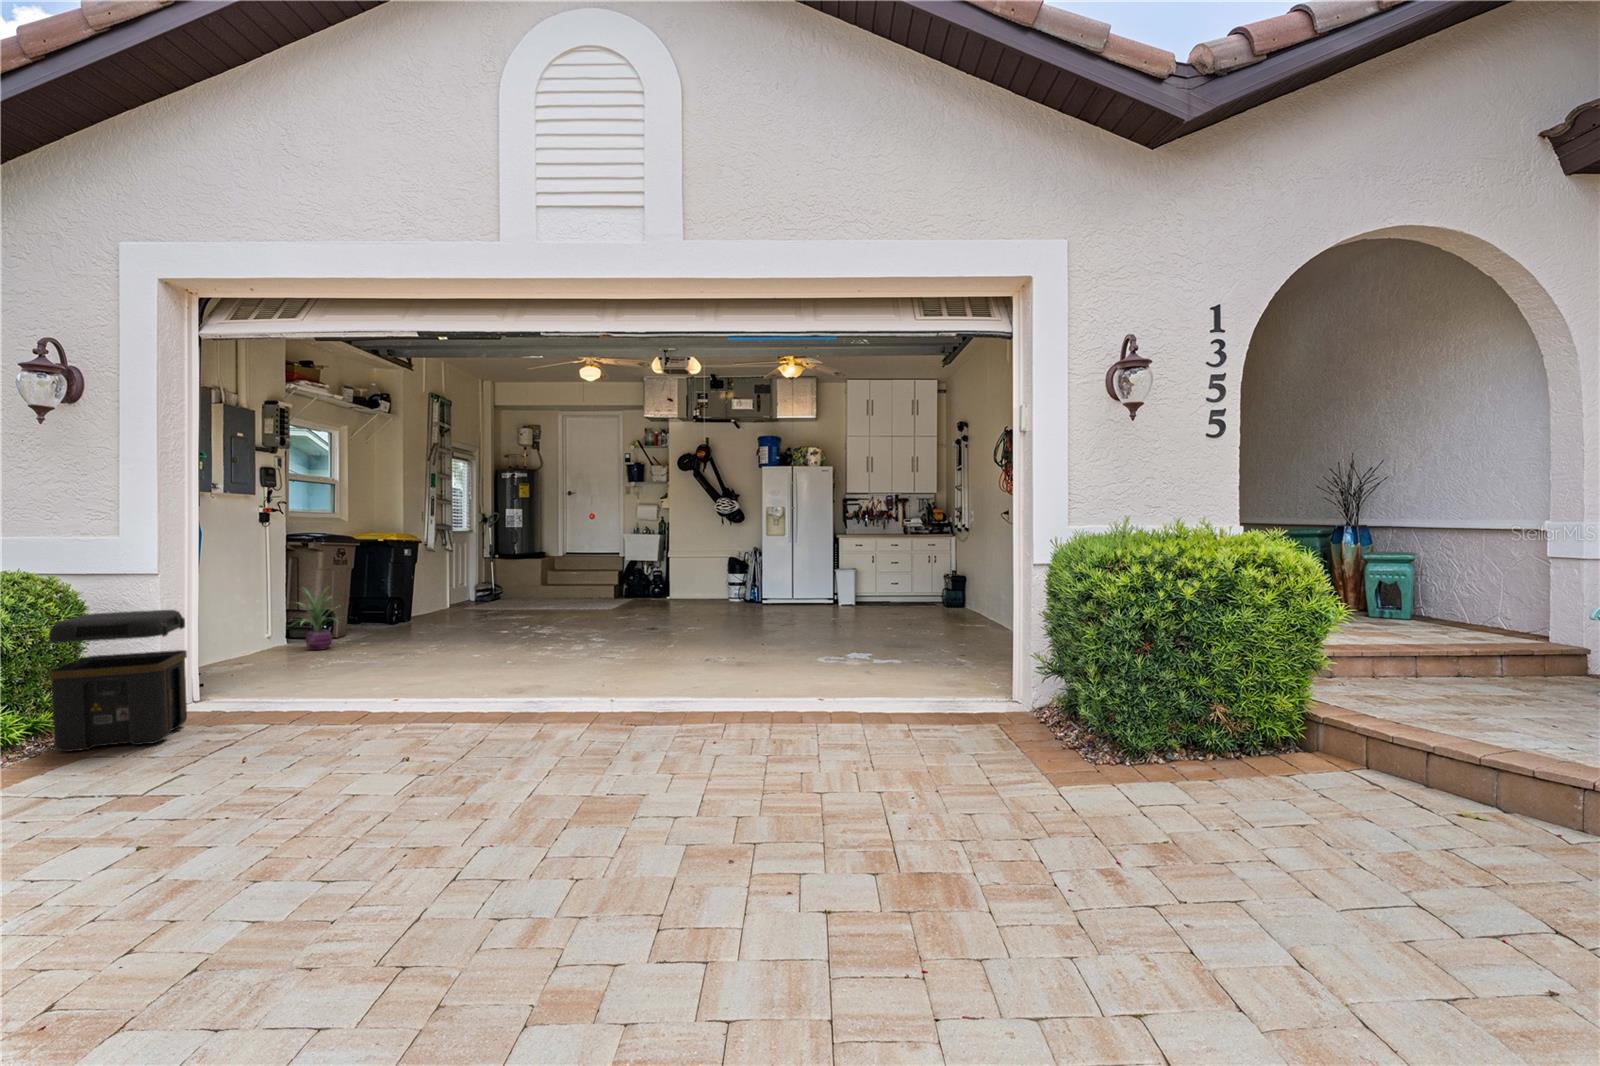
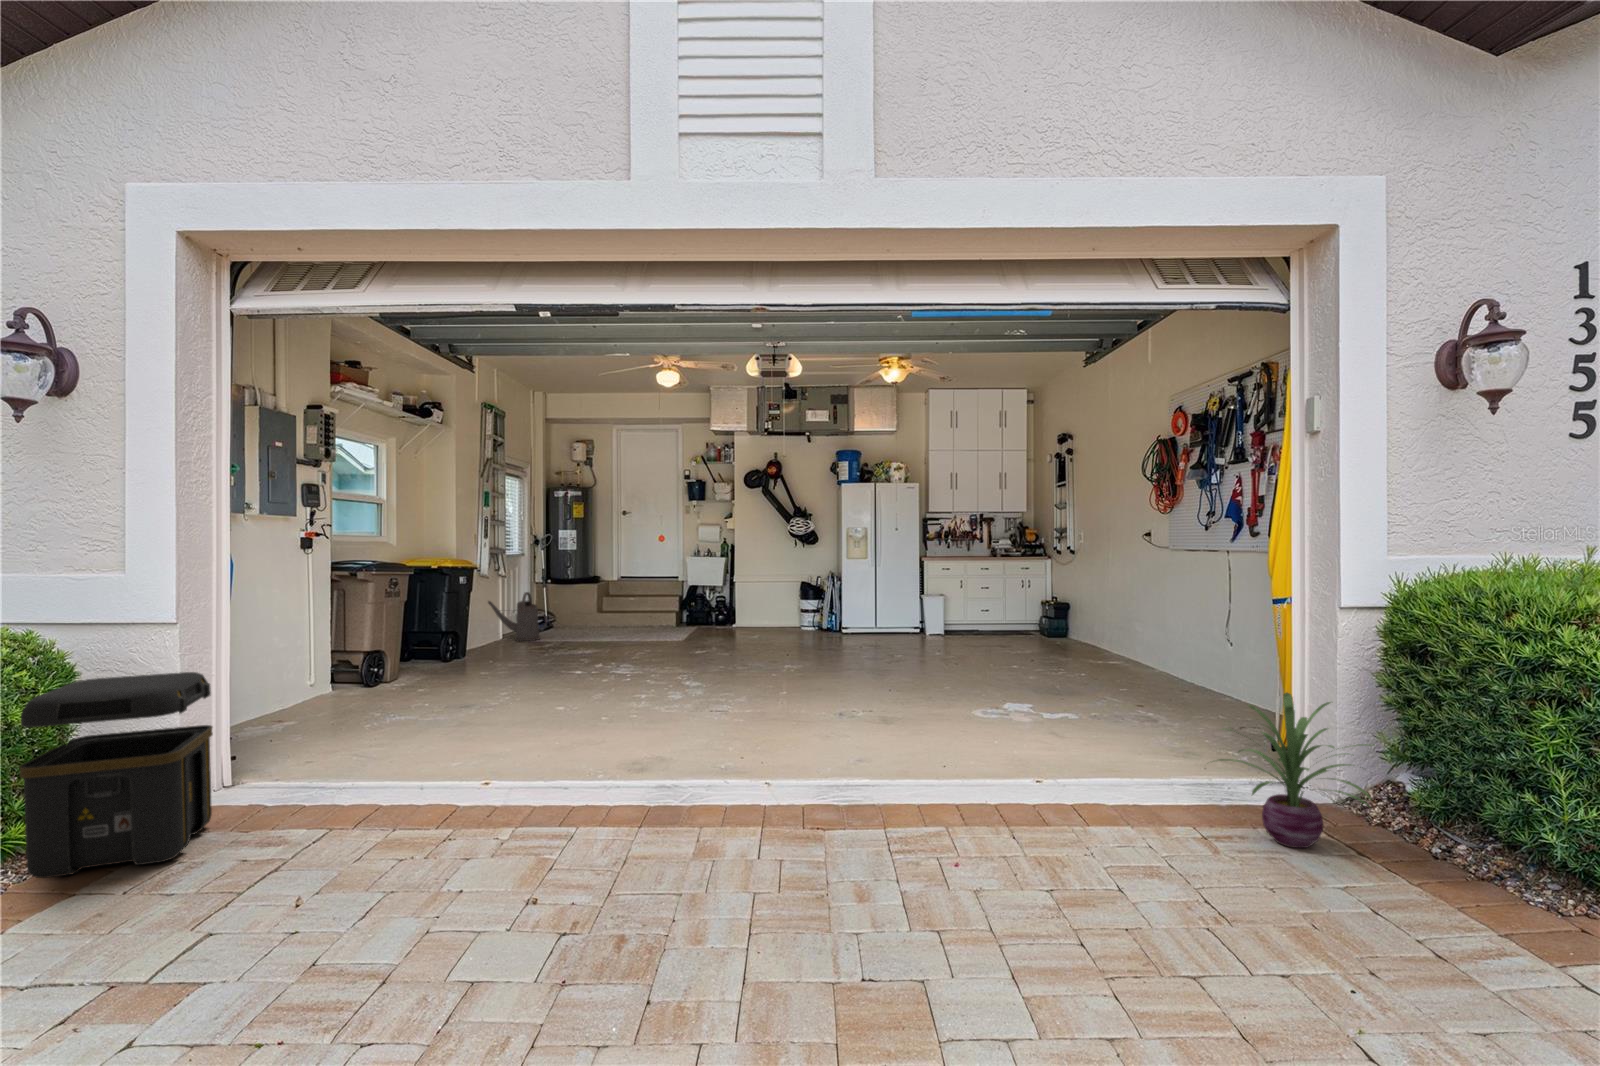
watering can: none [435,565,489,609] -> present [488,592,547,641]
decorative plant: present [298,588,338,650] -> present [1218,693,1372,848]

